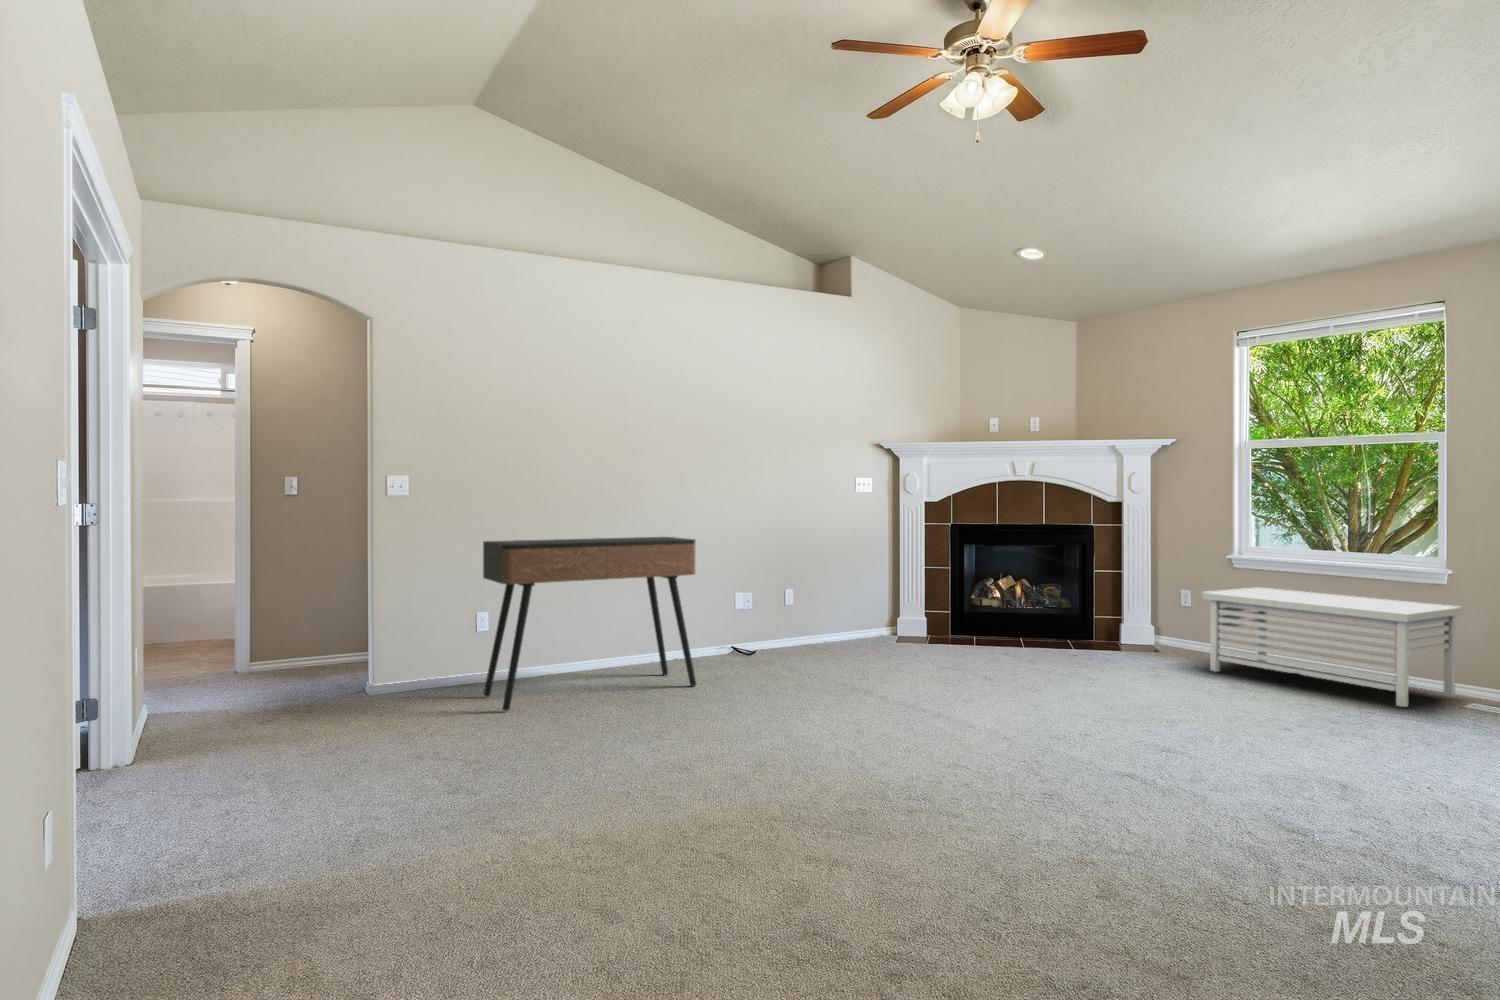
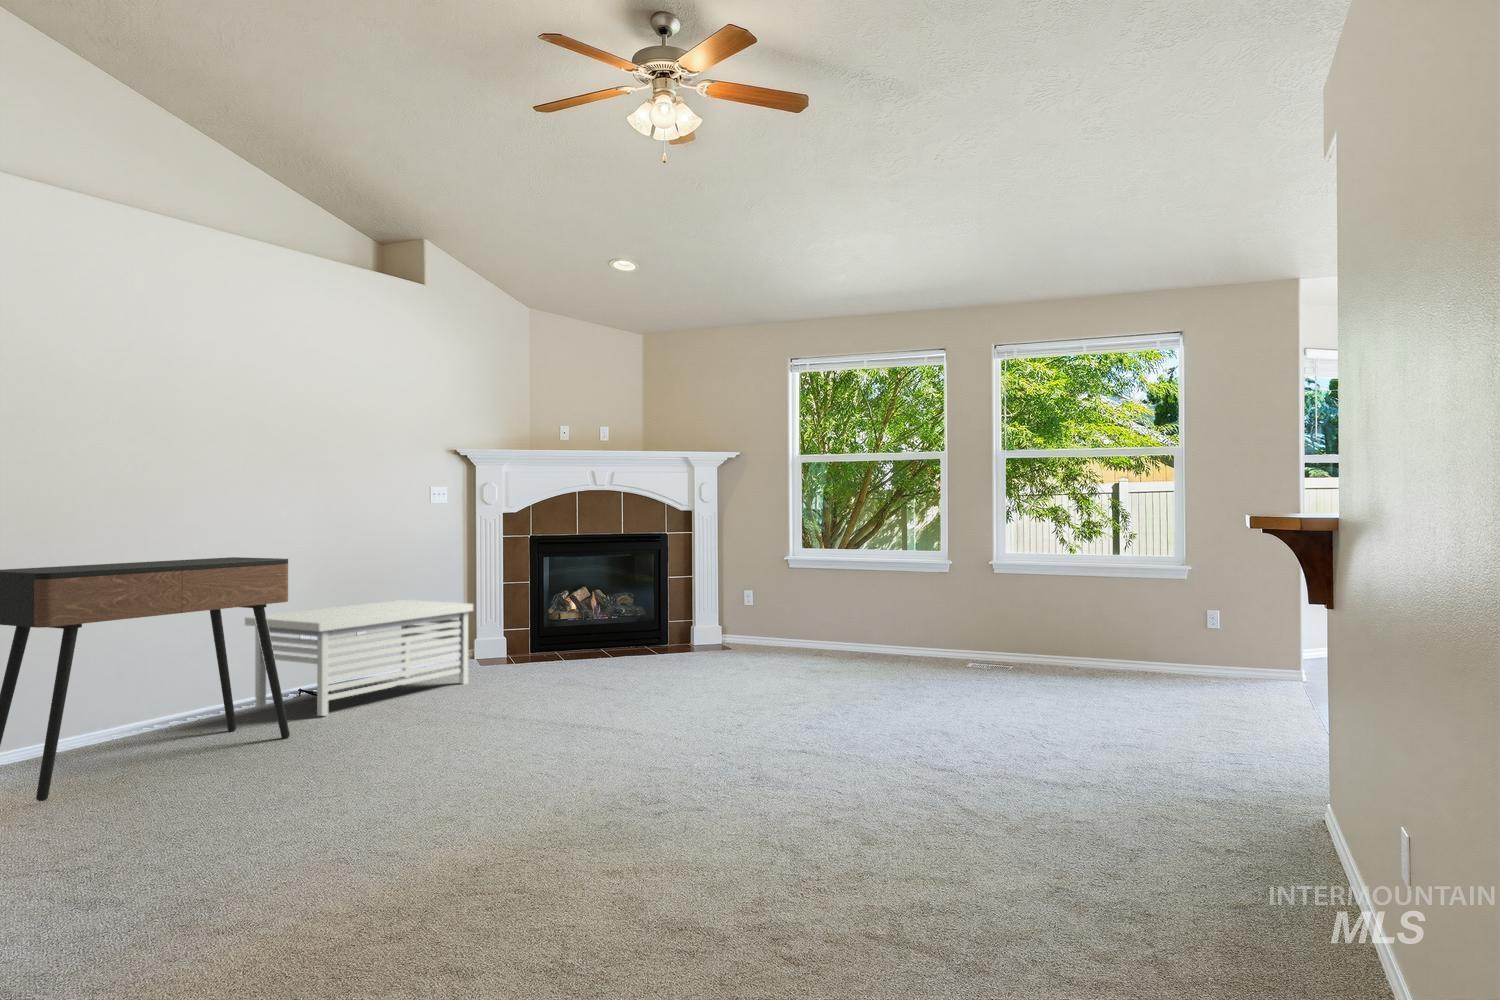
storage bench: present [1202,587,1462,707] -> present [245,600,473,716]

